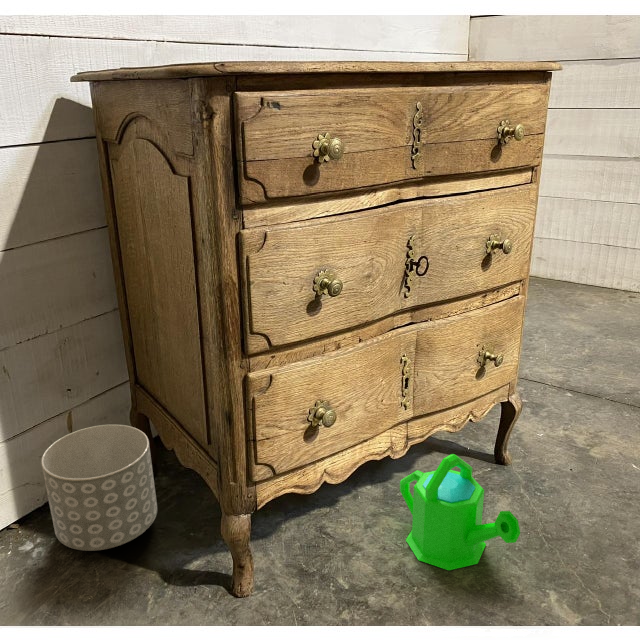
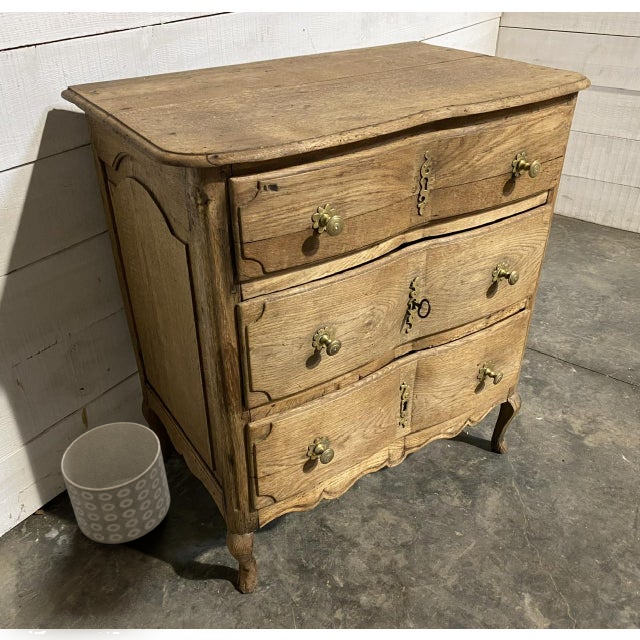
watering can: present [400,454,520,570] -> none [396,471,503,573]

